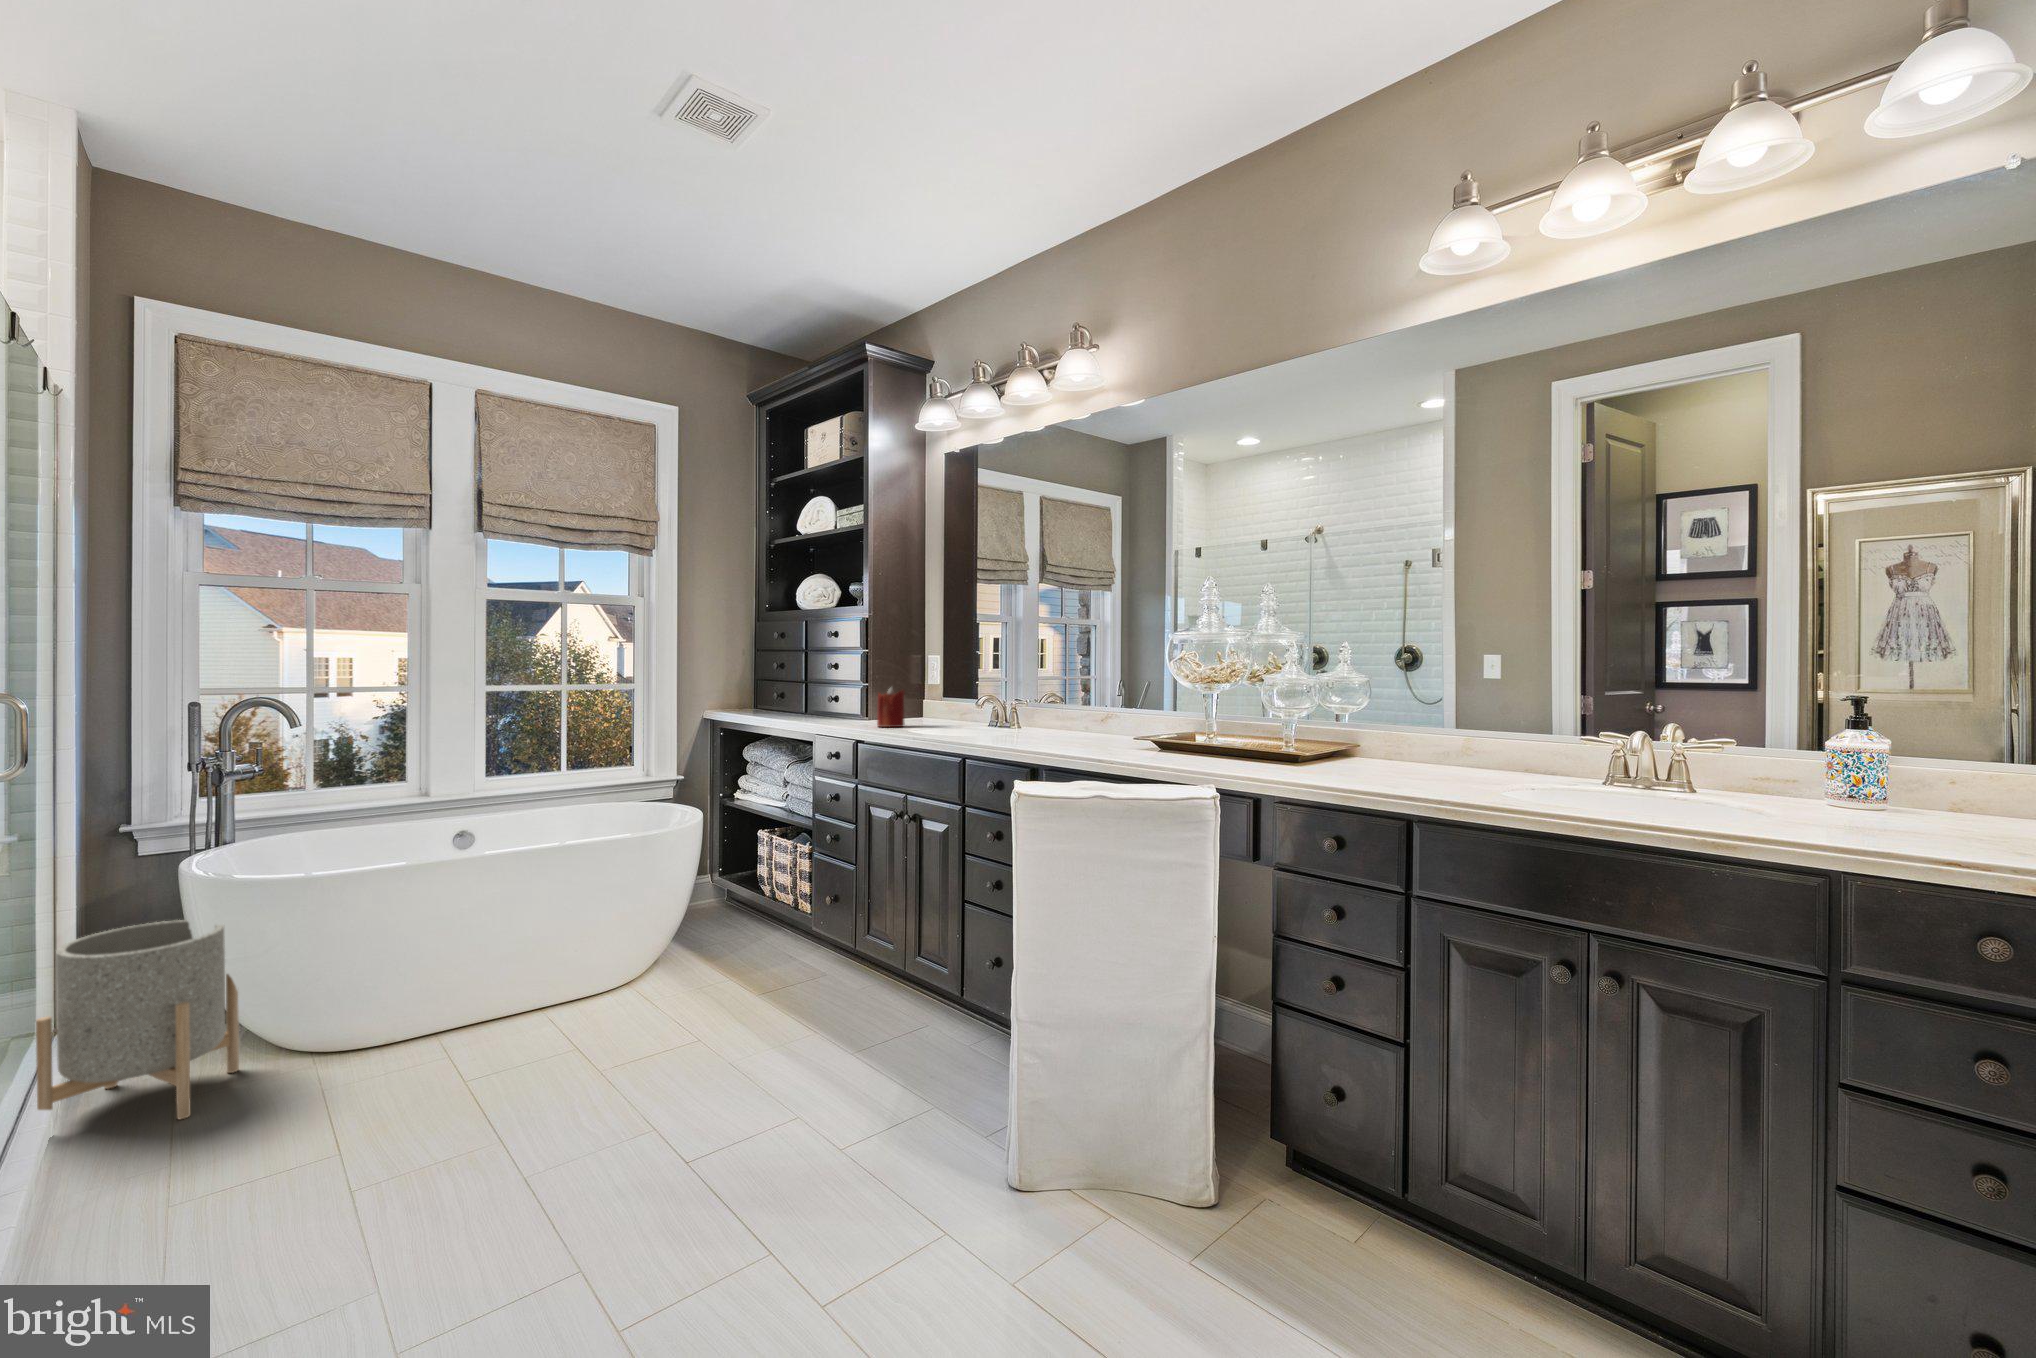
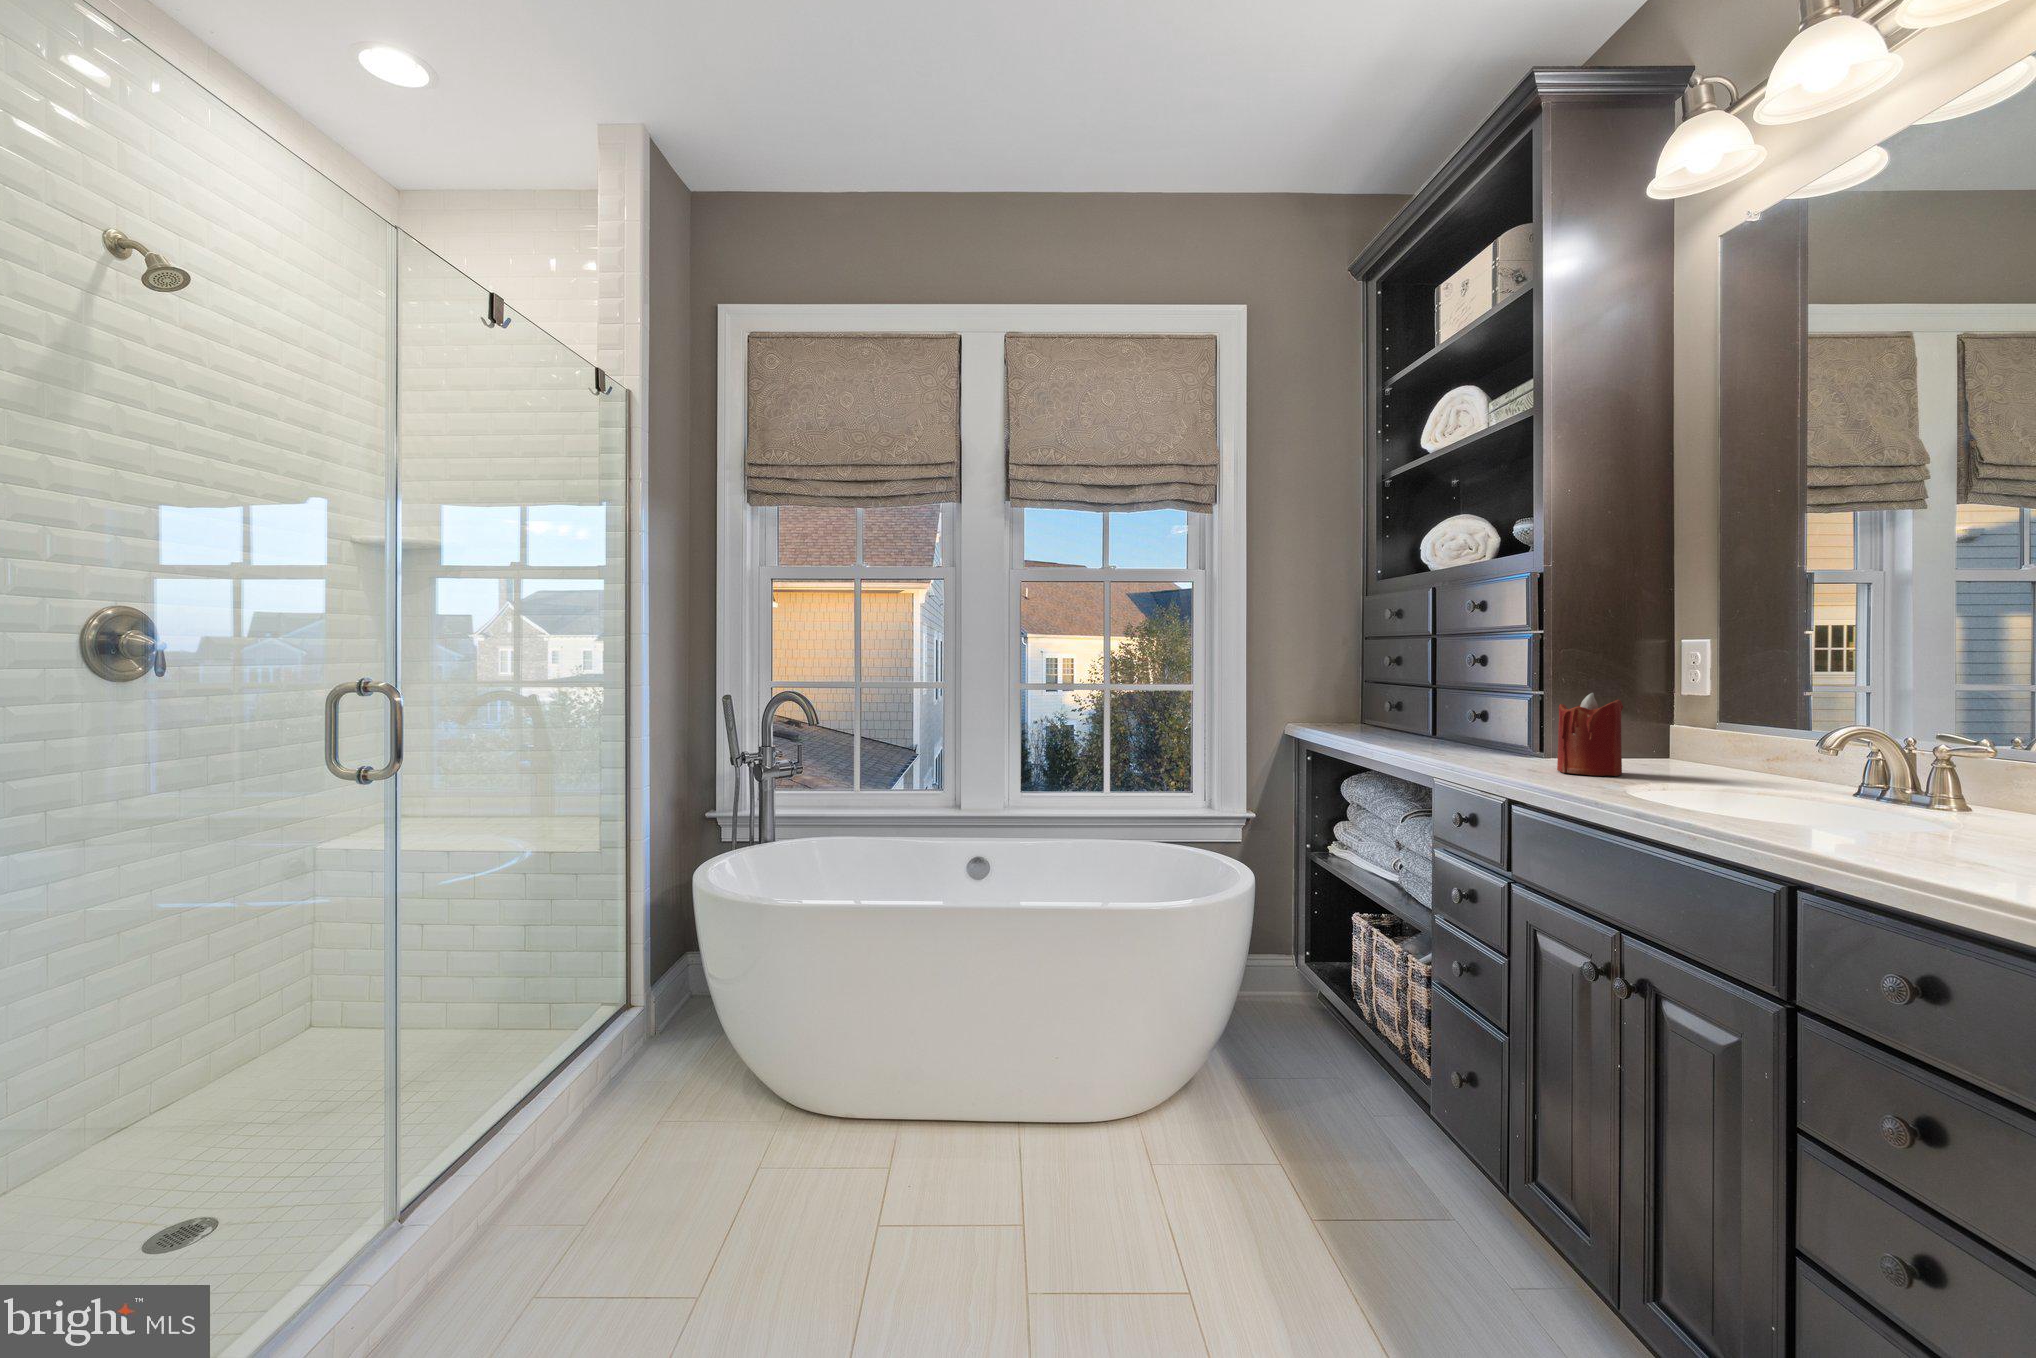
planter: present [36,920,239,1119] -> none [527,928,709,1169]

